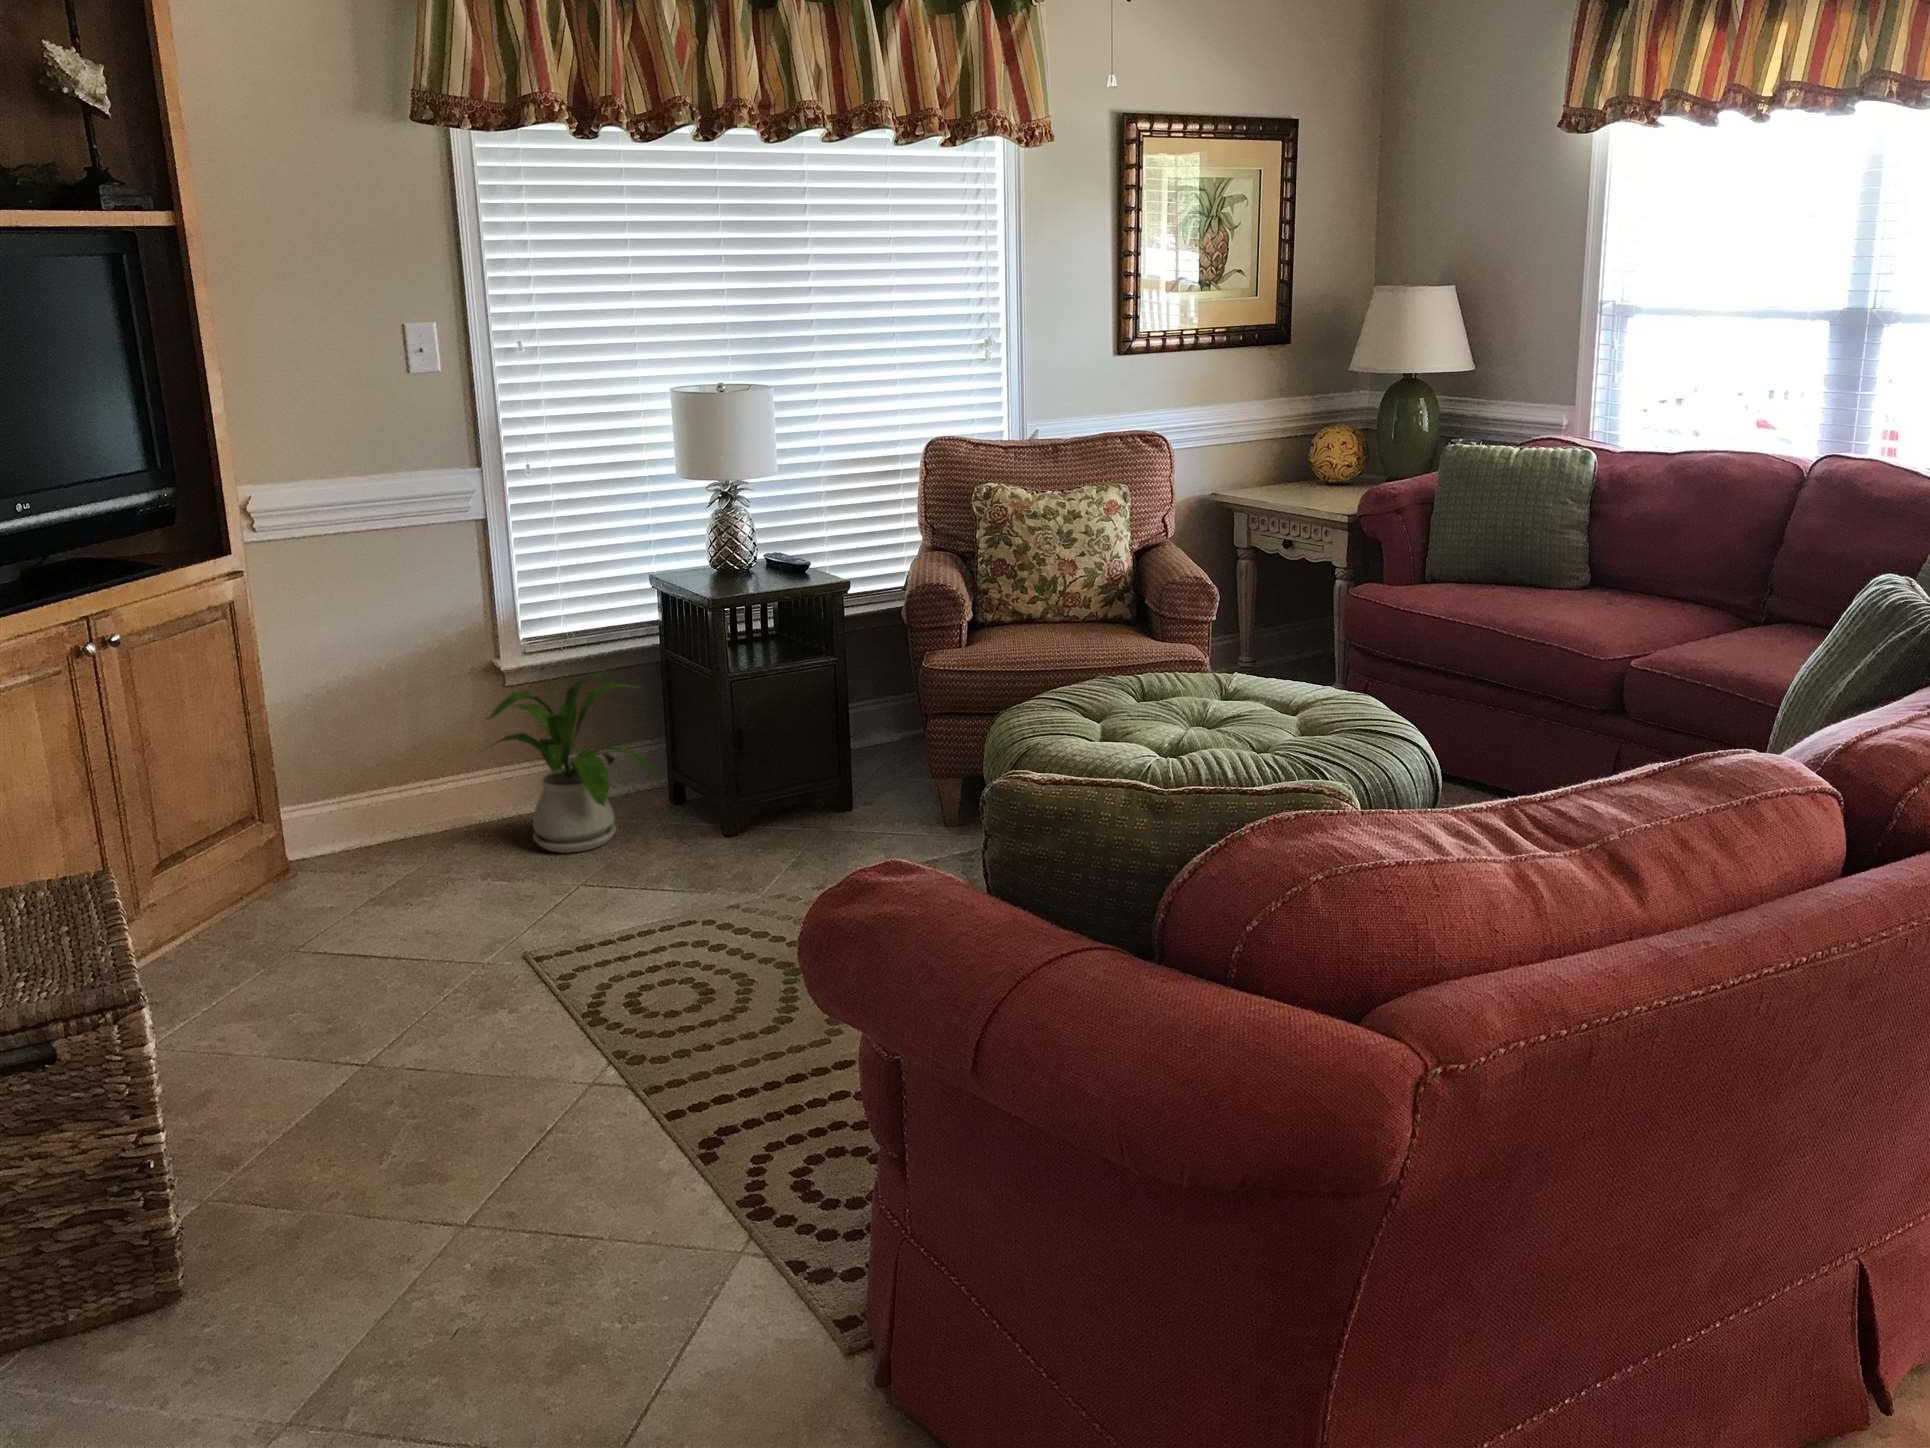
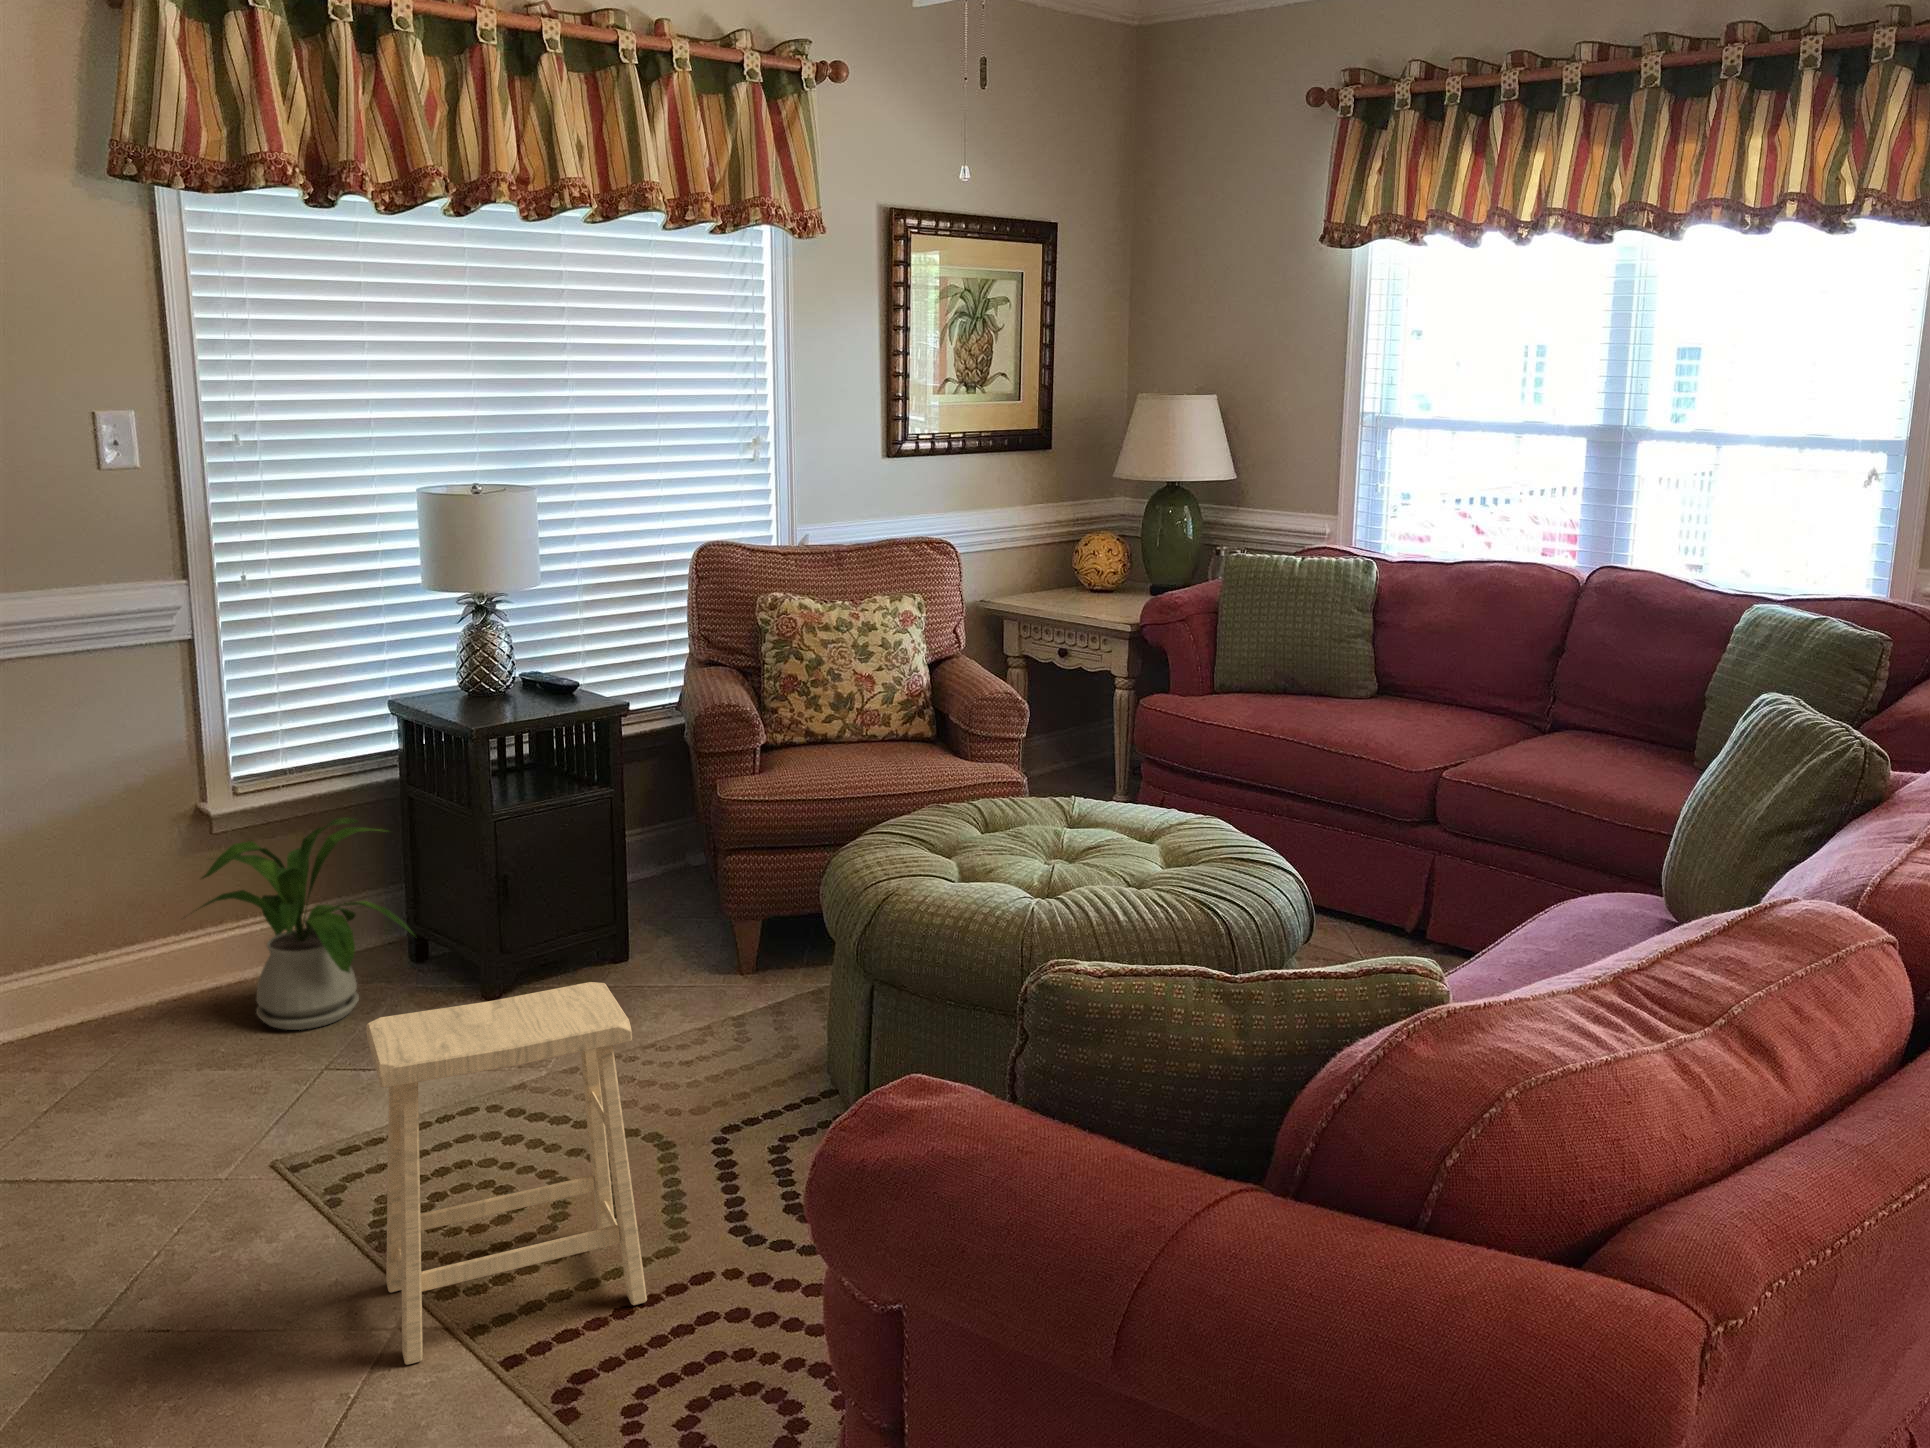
footstool: none [572,808,794,1106] -> present [366,982,647,1365]

